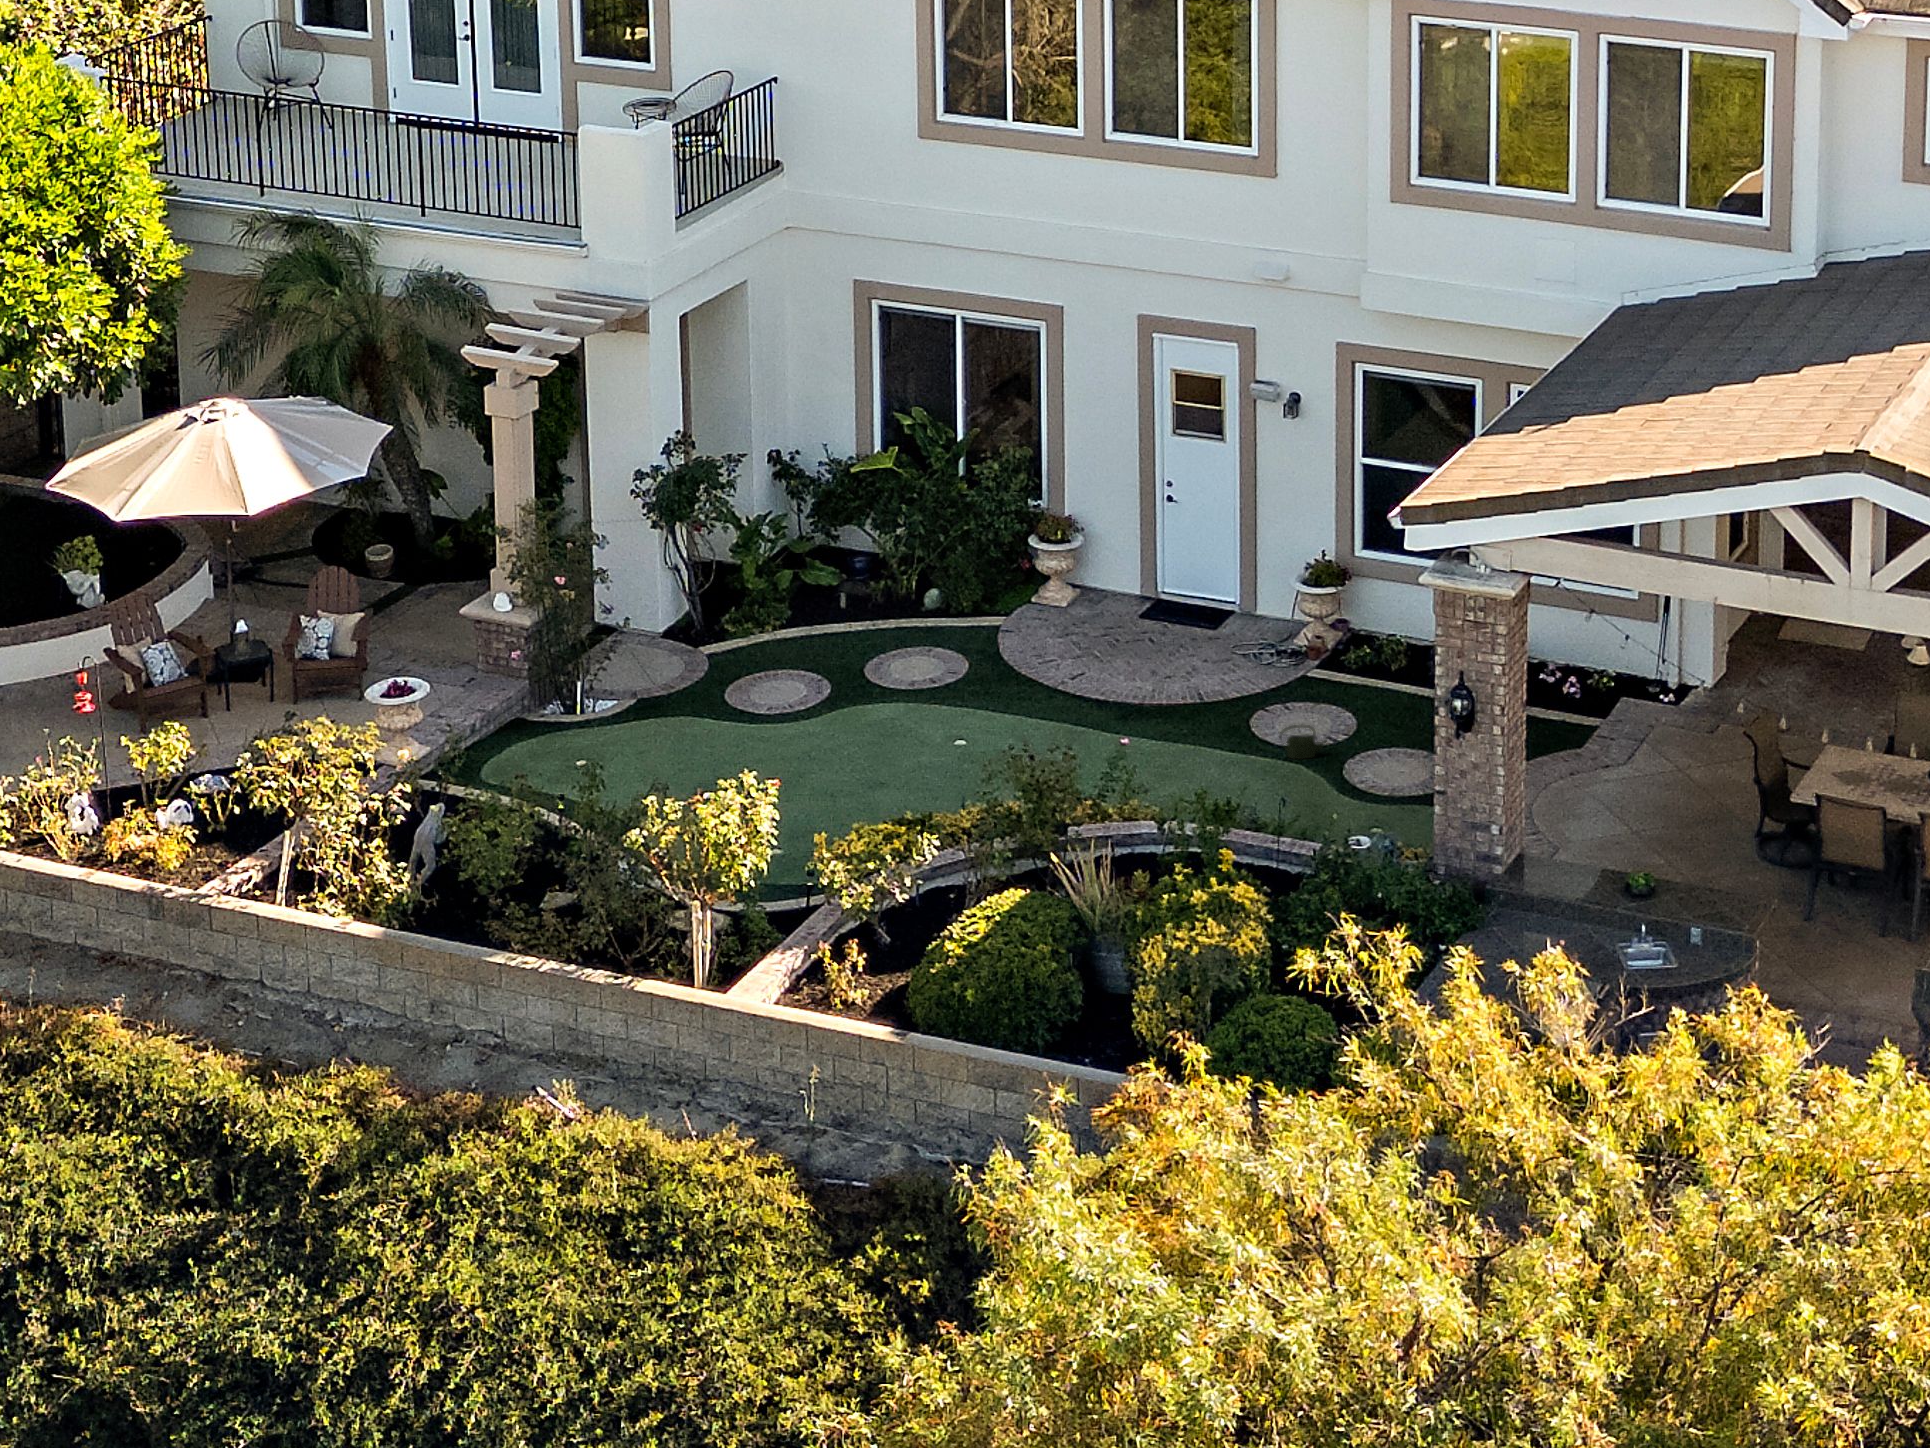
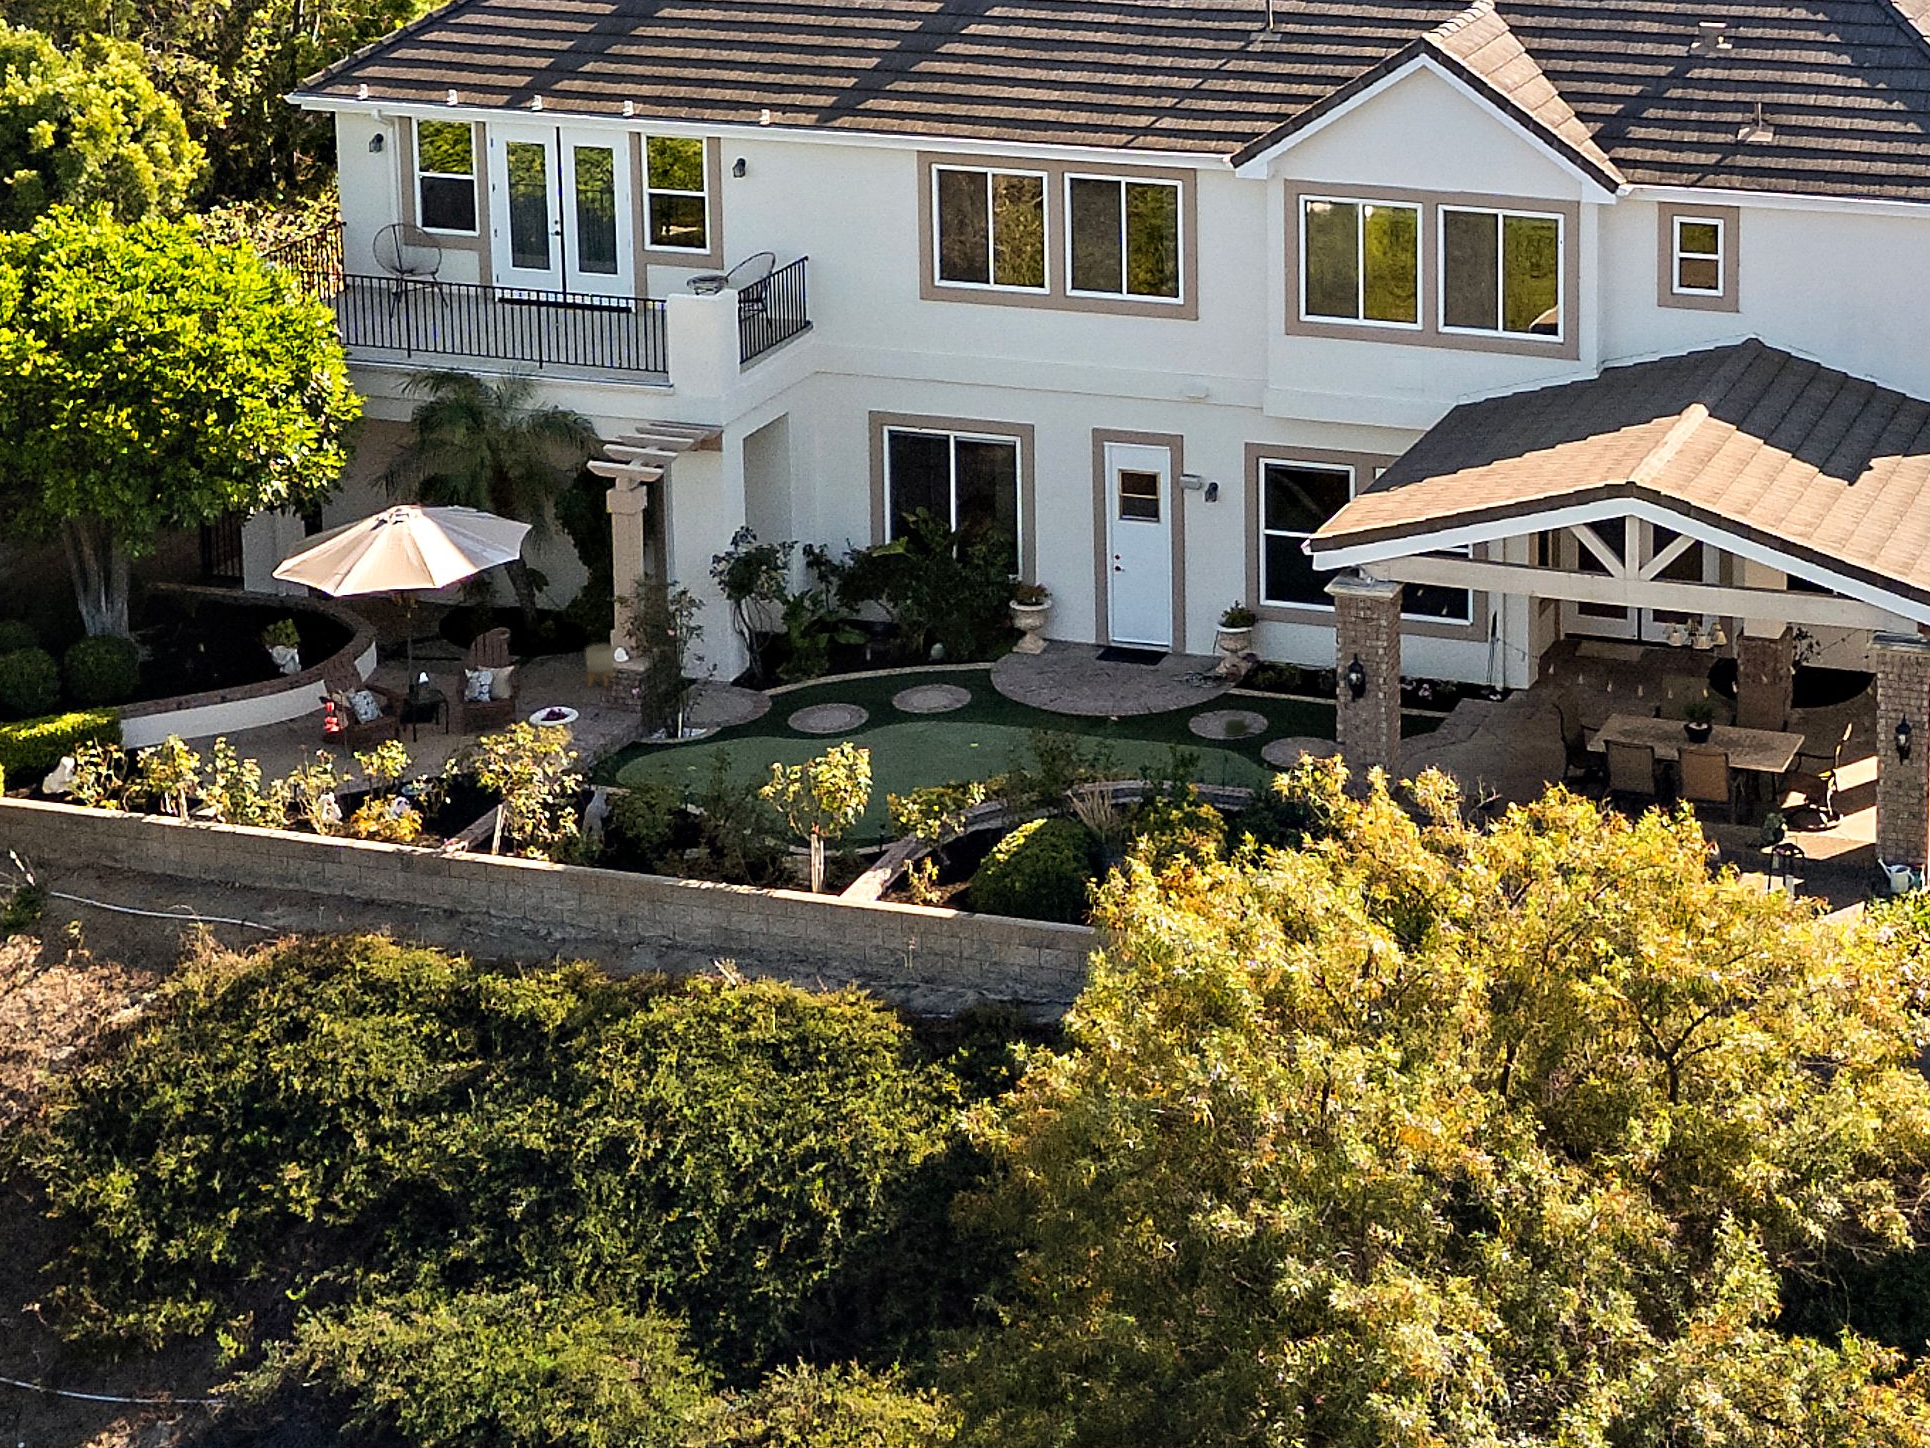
planter: none [464,579,502,637] -> present [586,644,614,686]

